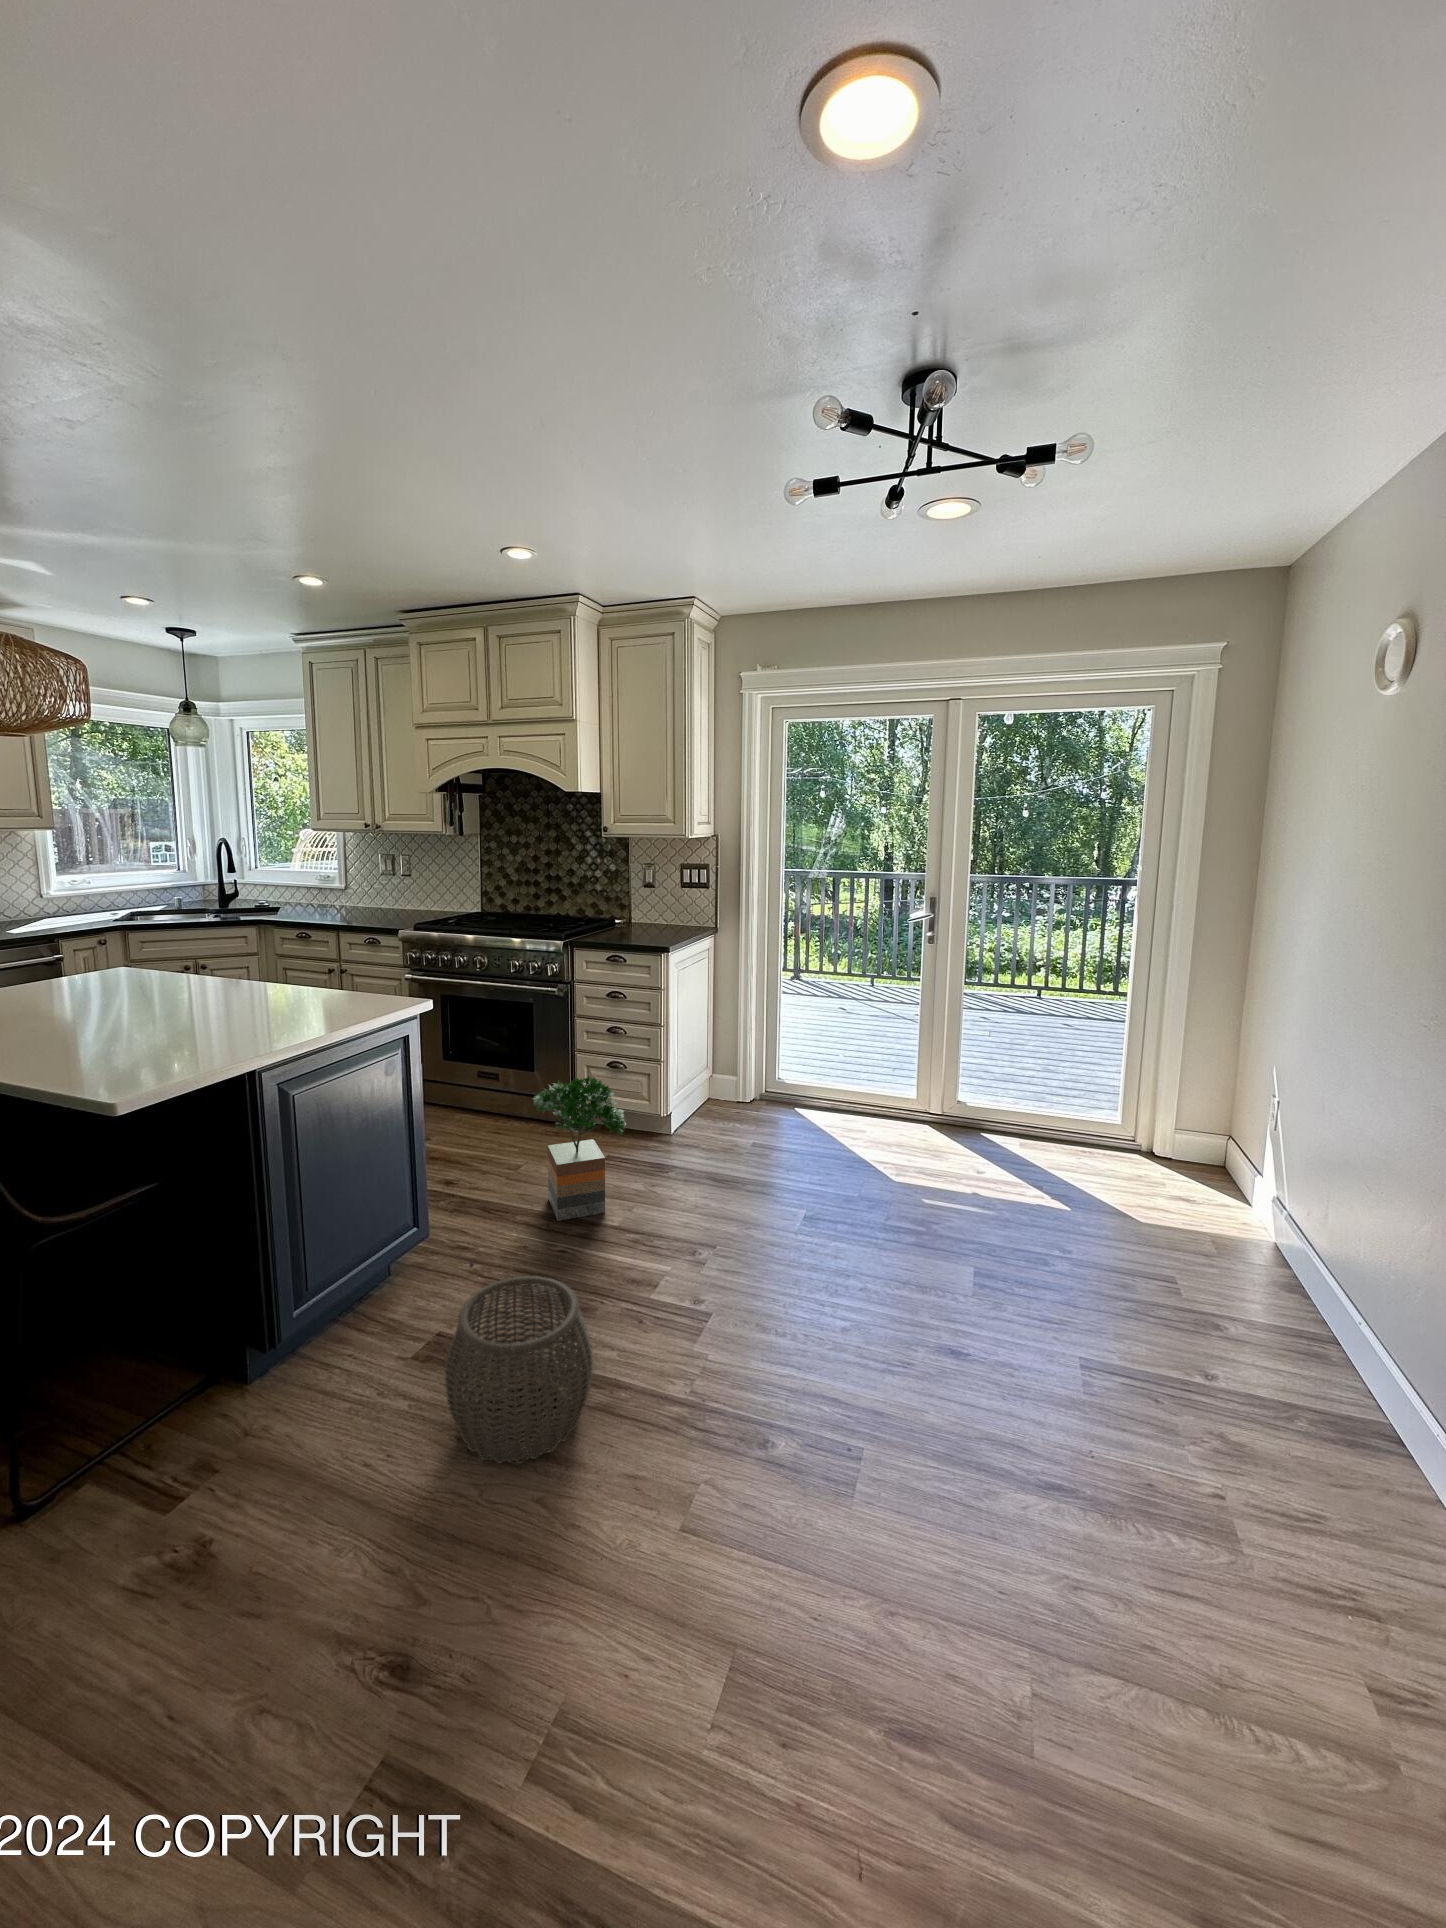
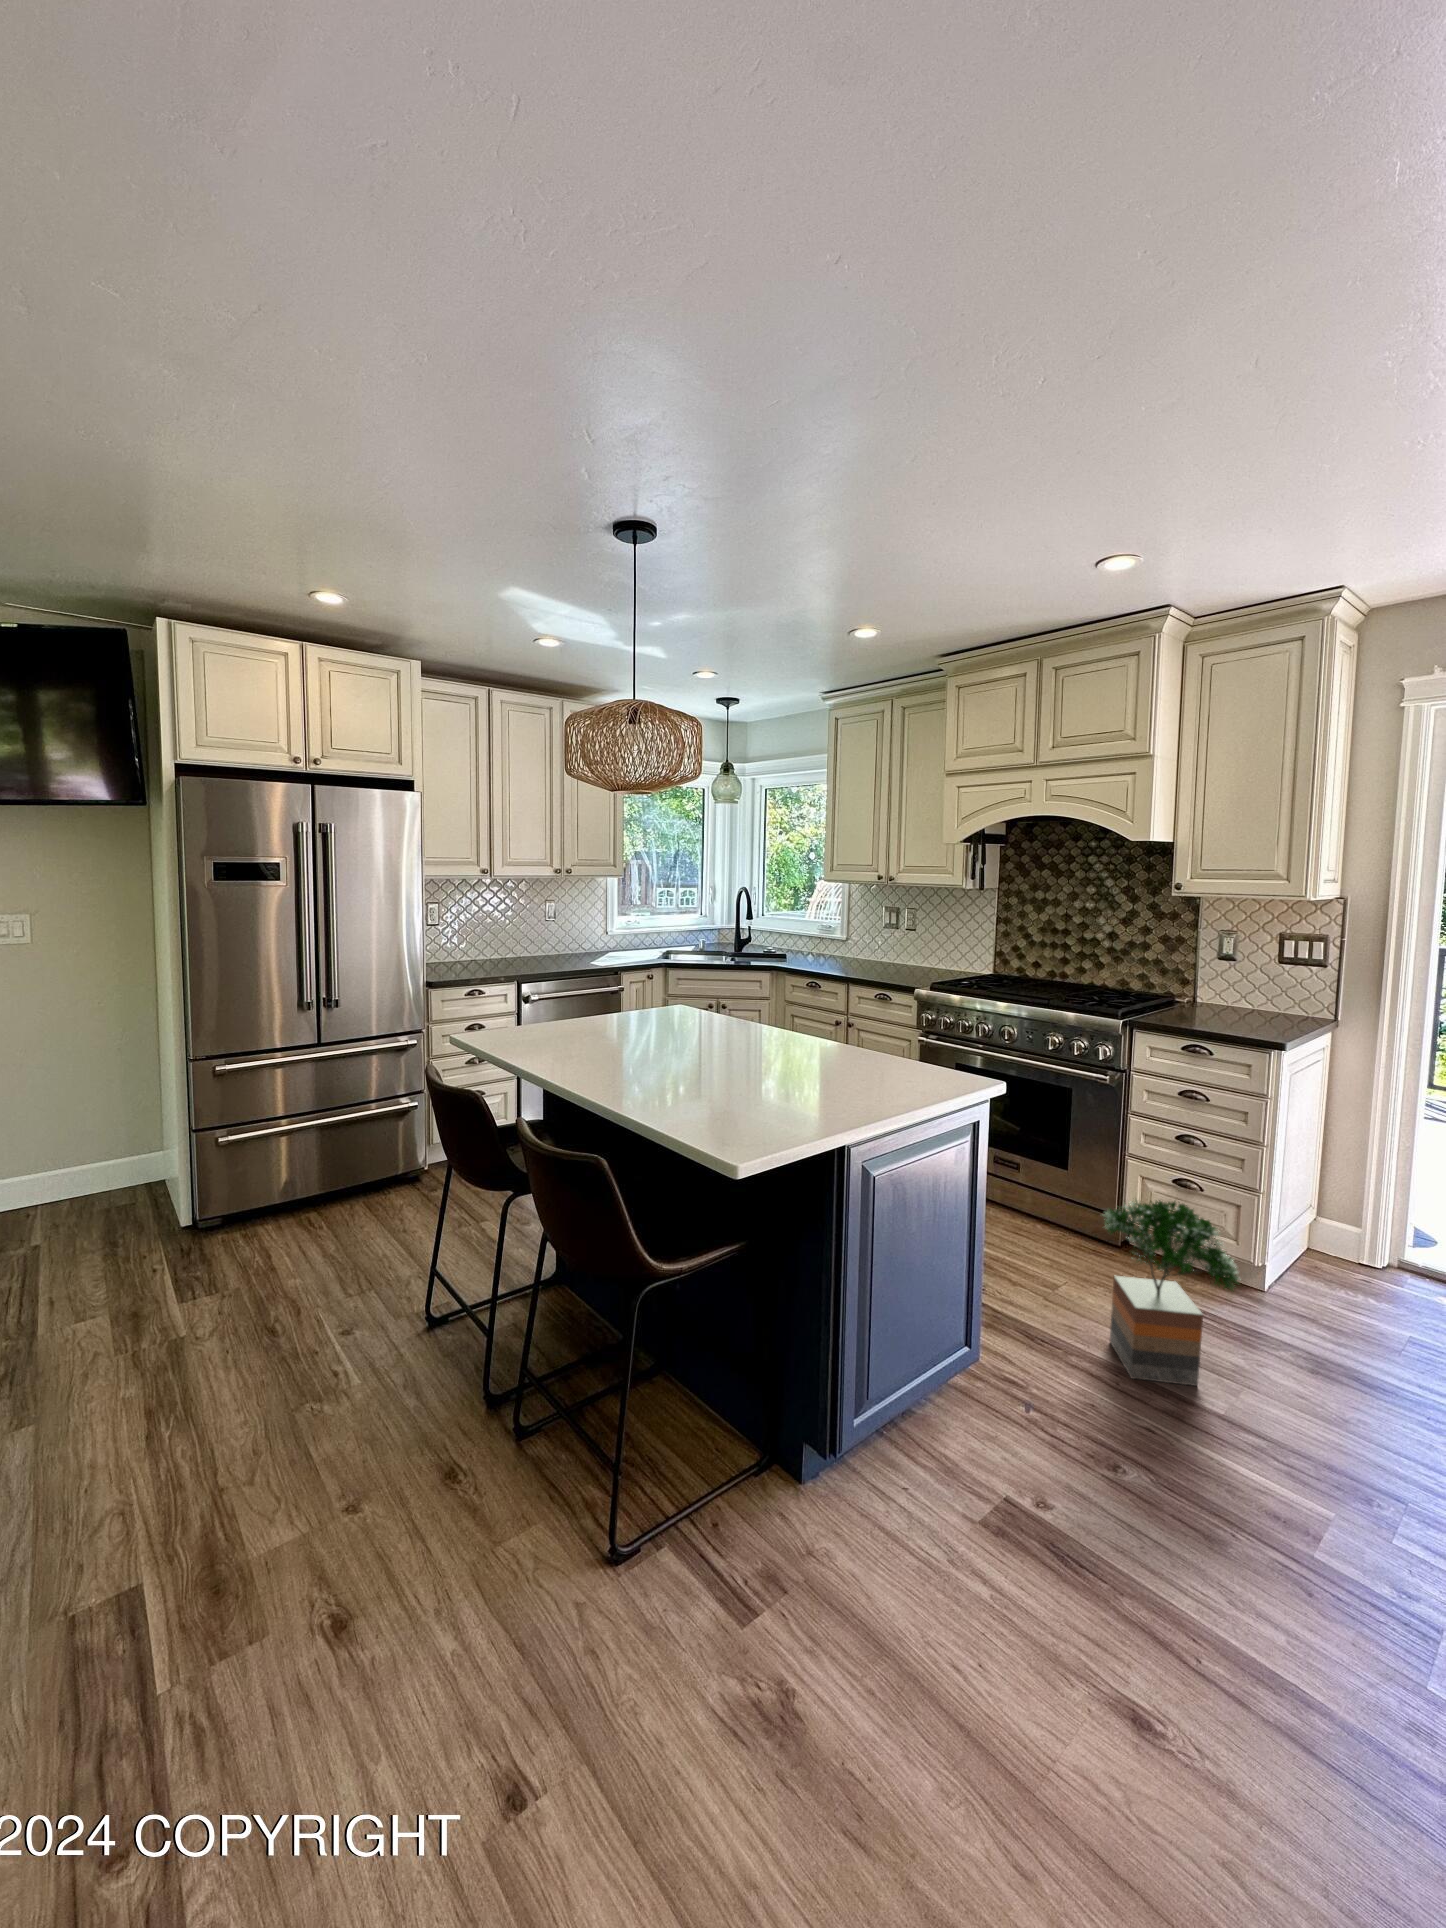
woven basket: present [444,1276,593,1464] -> none [1060,1476,1287,1771]

